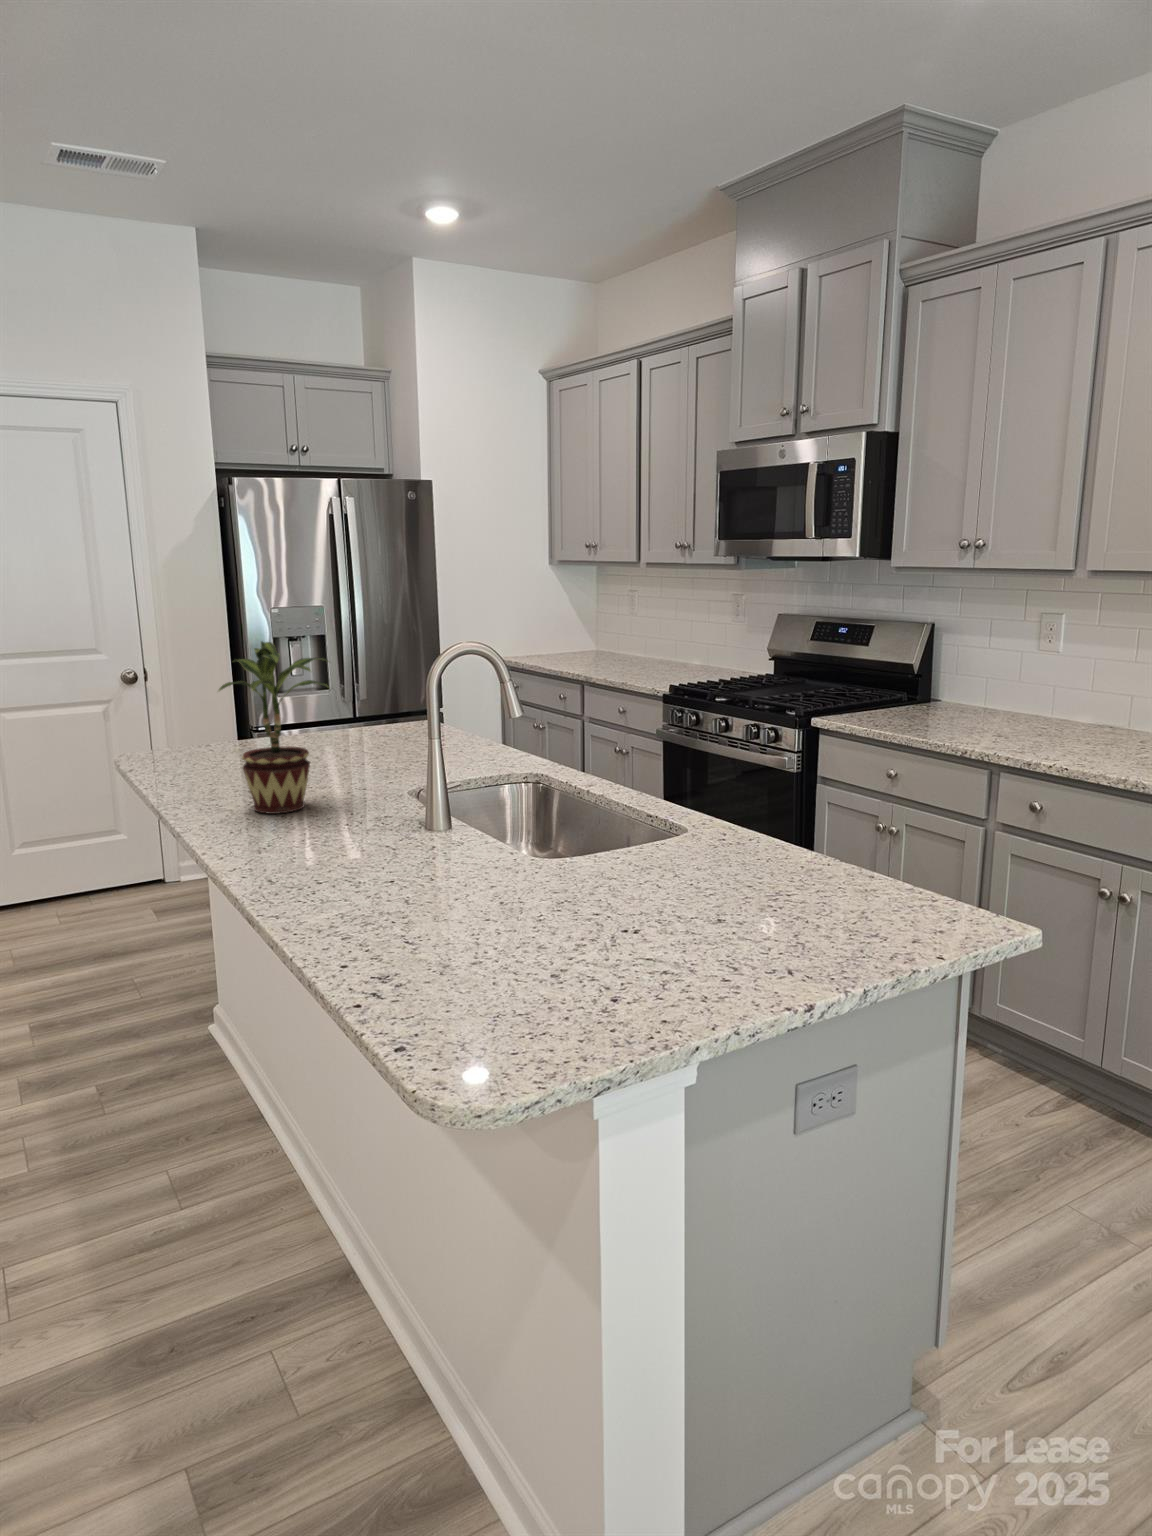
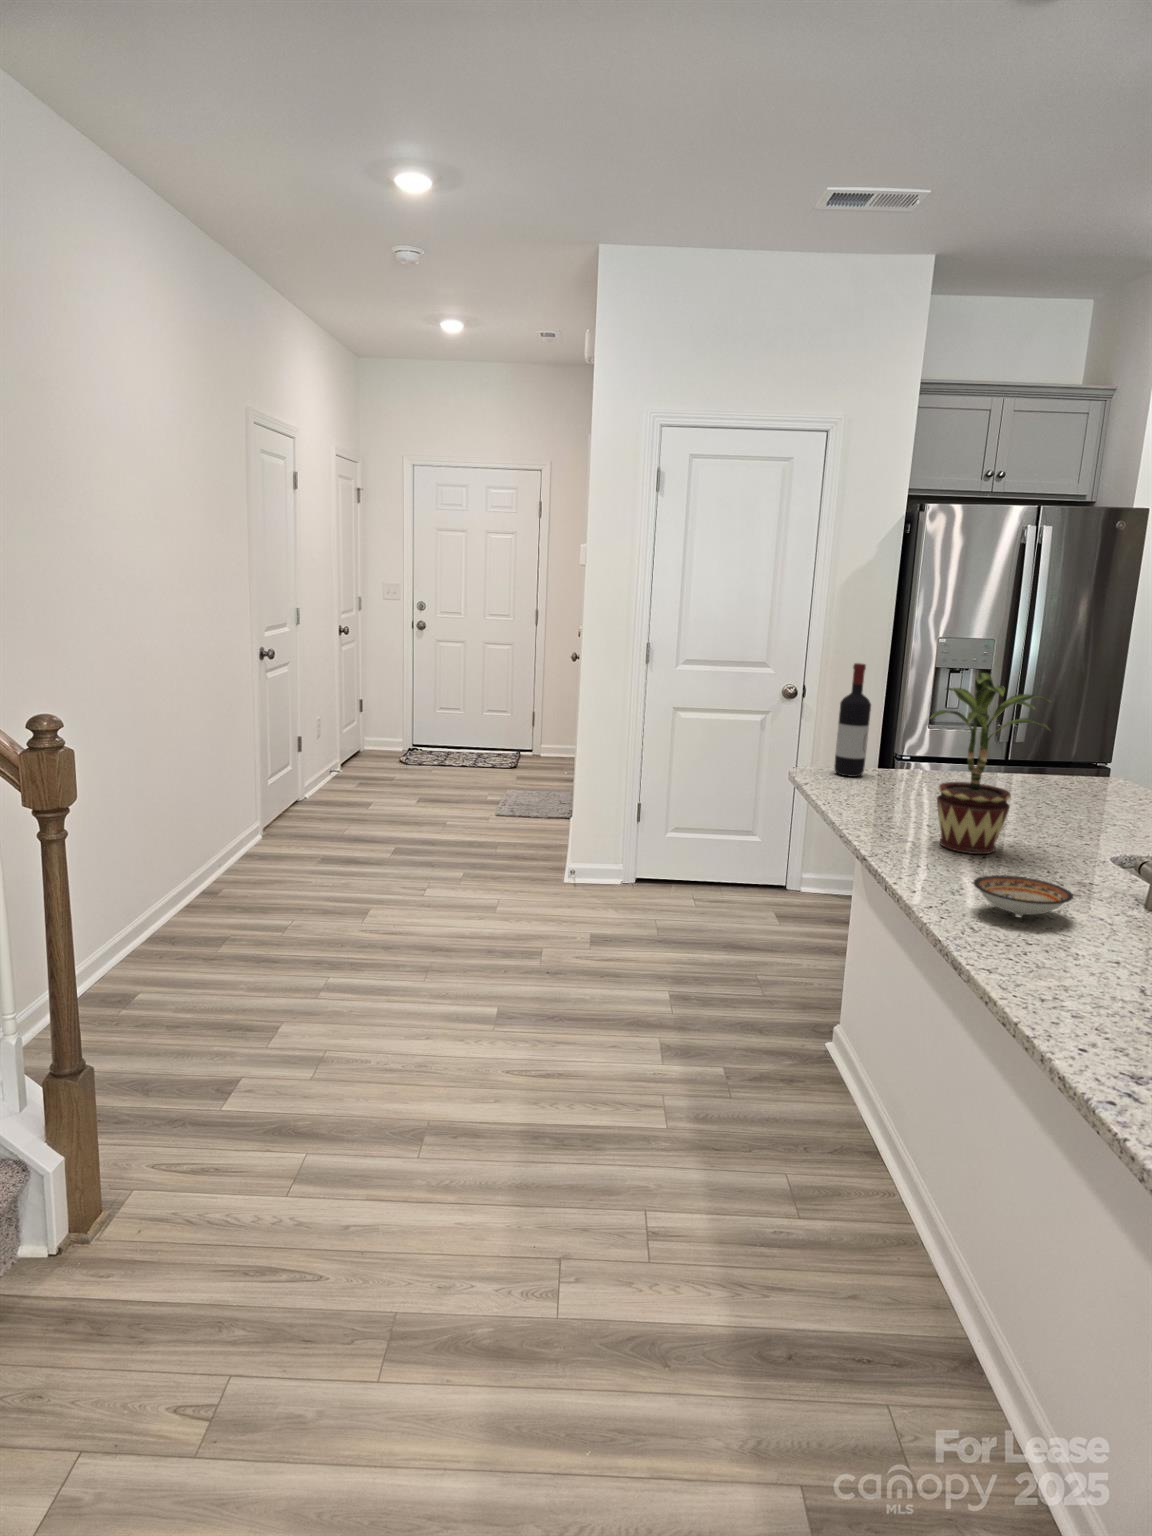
wine bottle: none [152,644,190,759] -> present [834,663,871,777]
ceramic bowl: none [268,826,356,861] -> present [974,875,1073,916]

